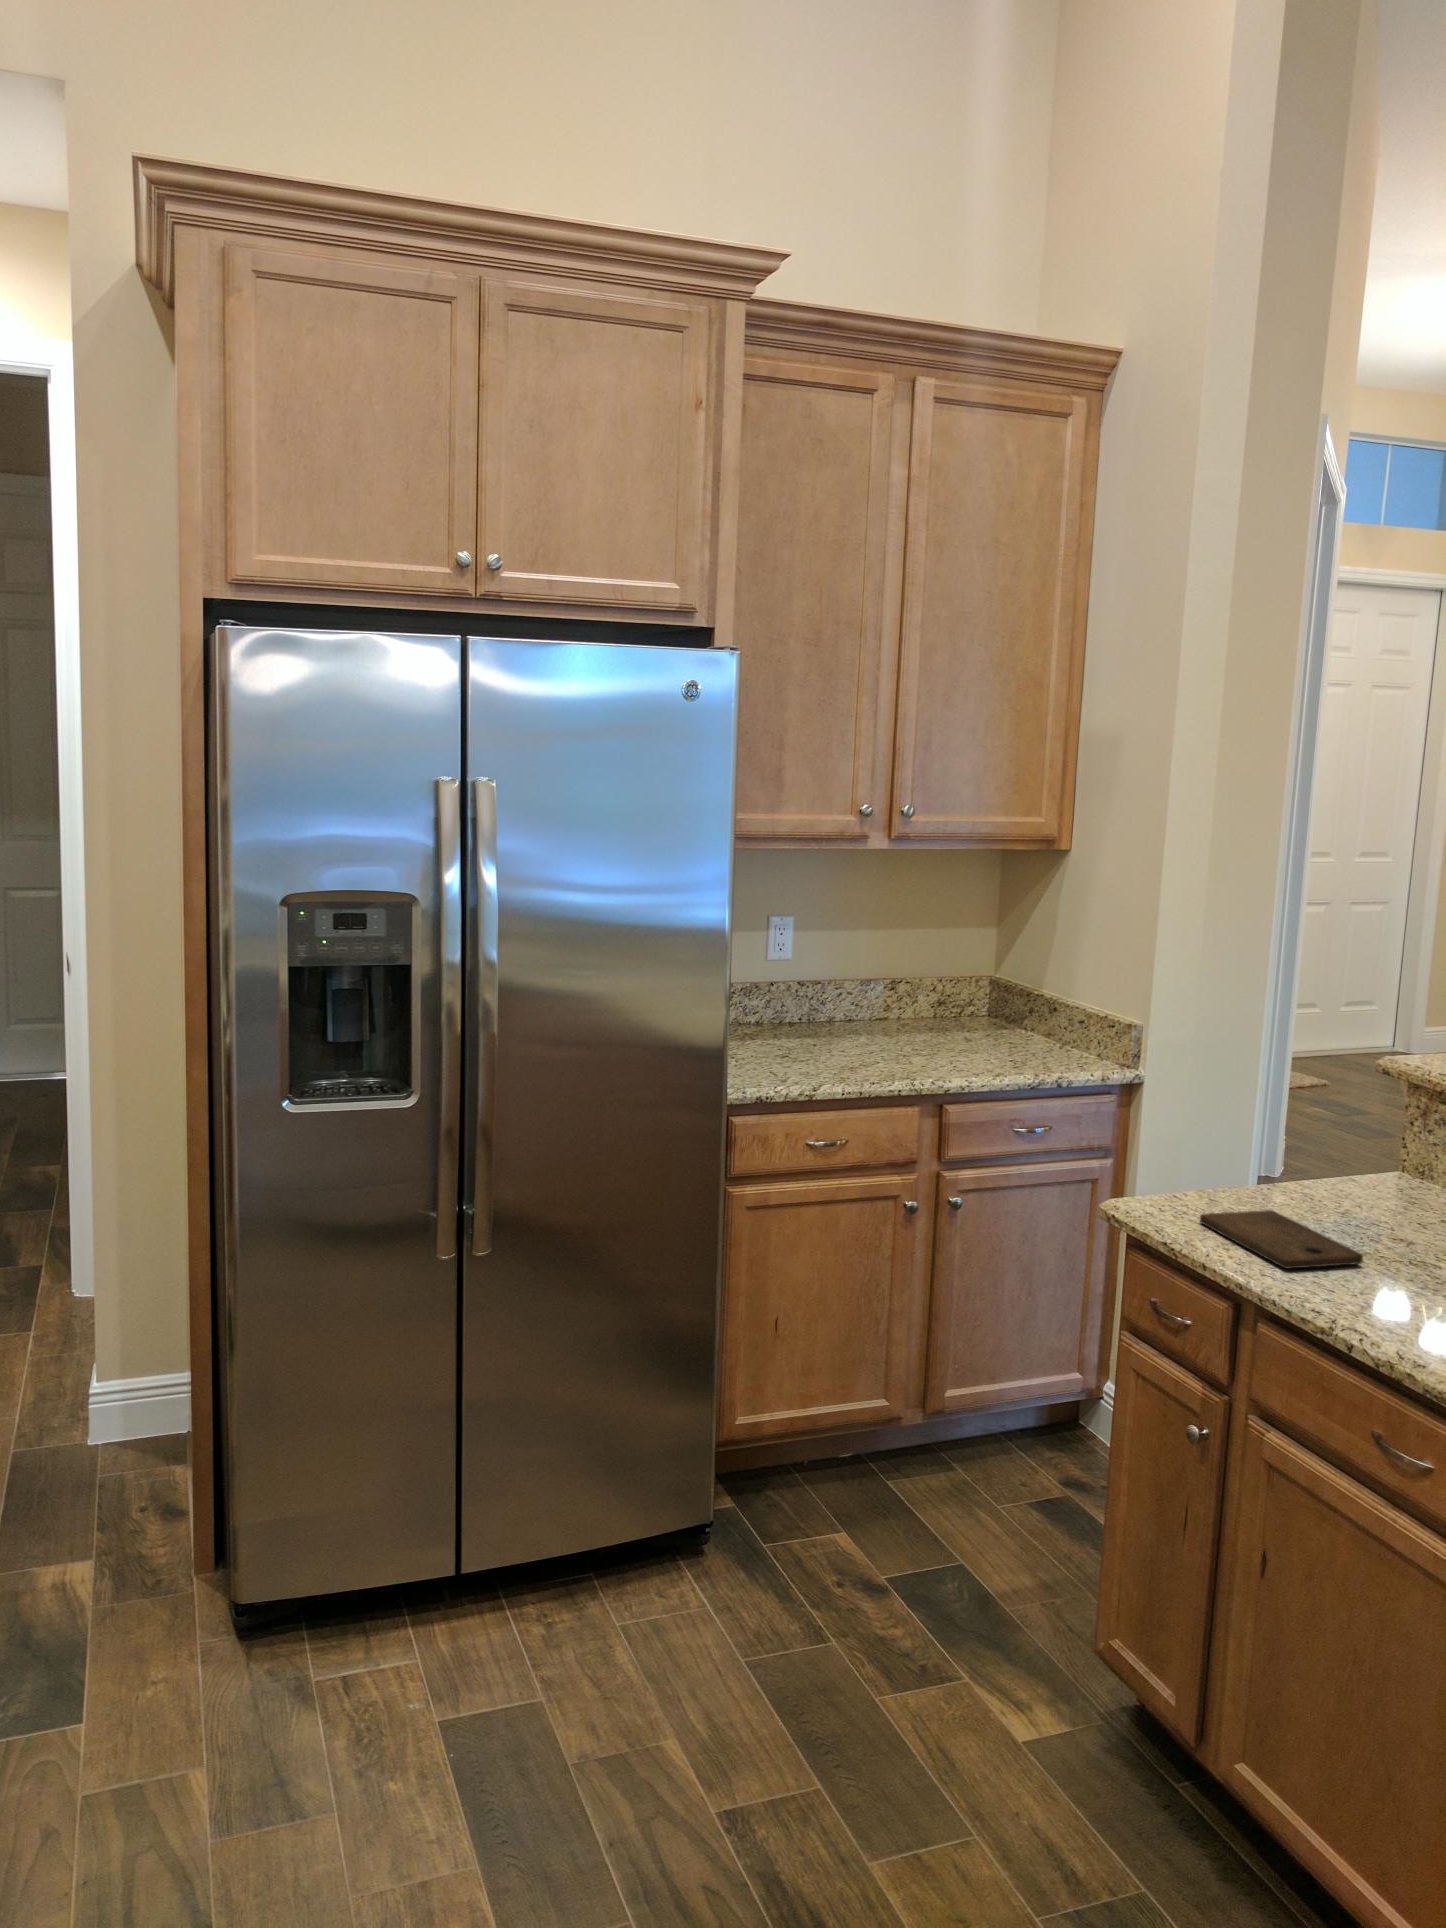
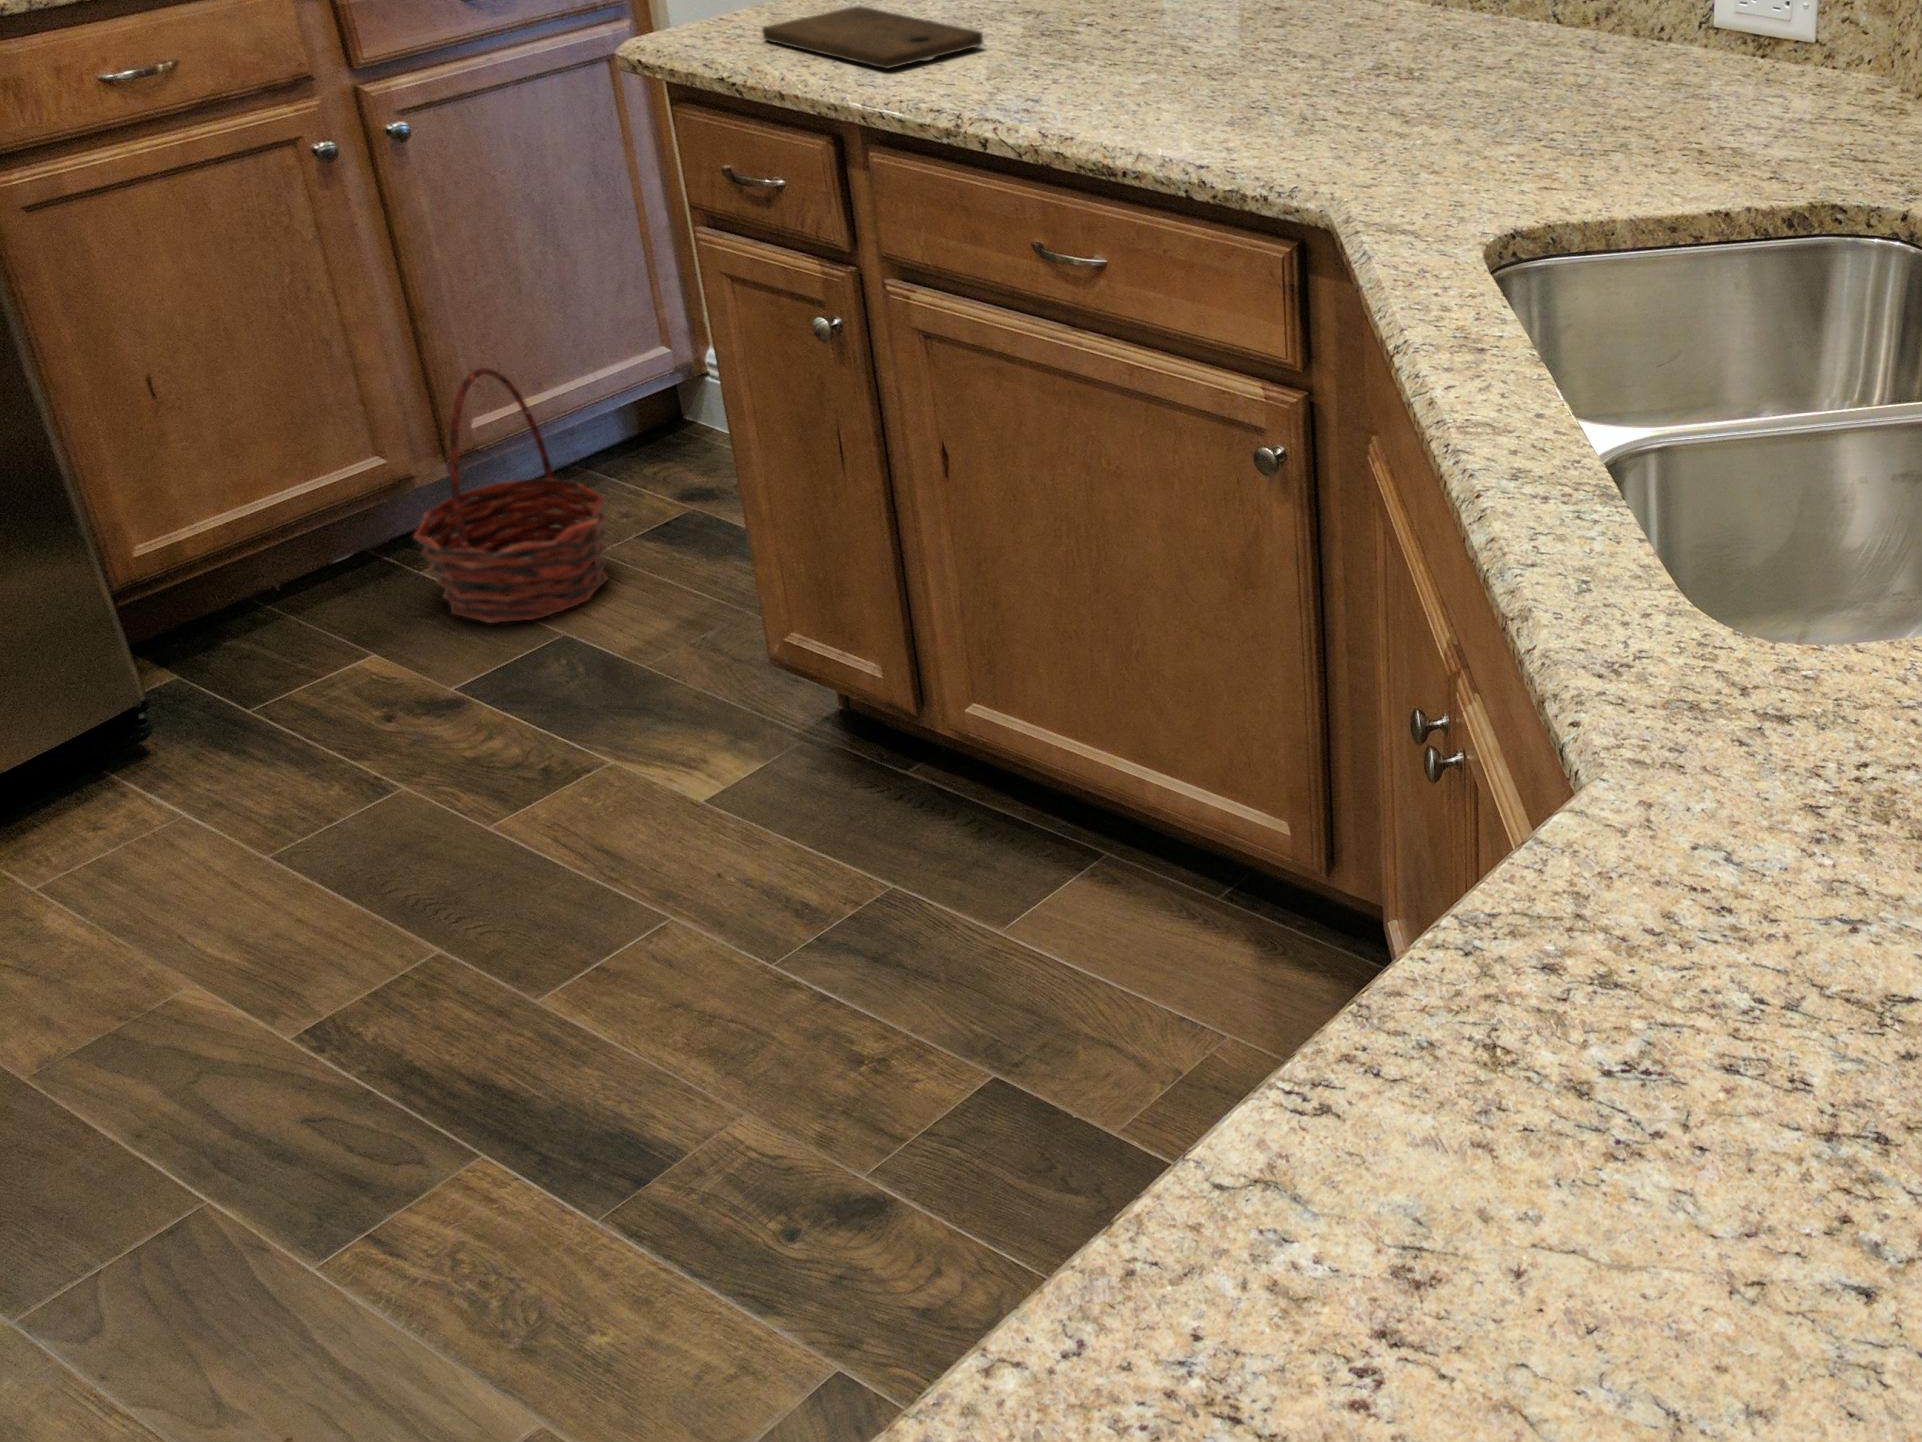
basket: none [889,1364,1013,1545] -> present [413,368,608,623]

